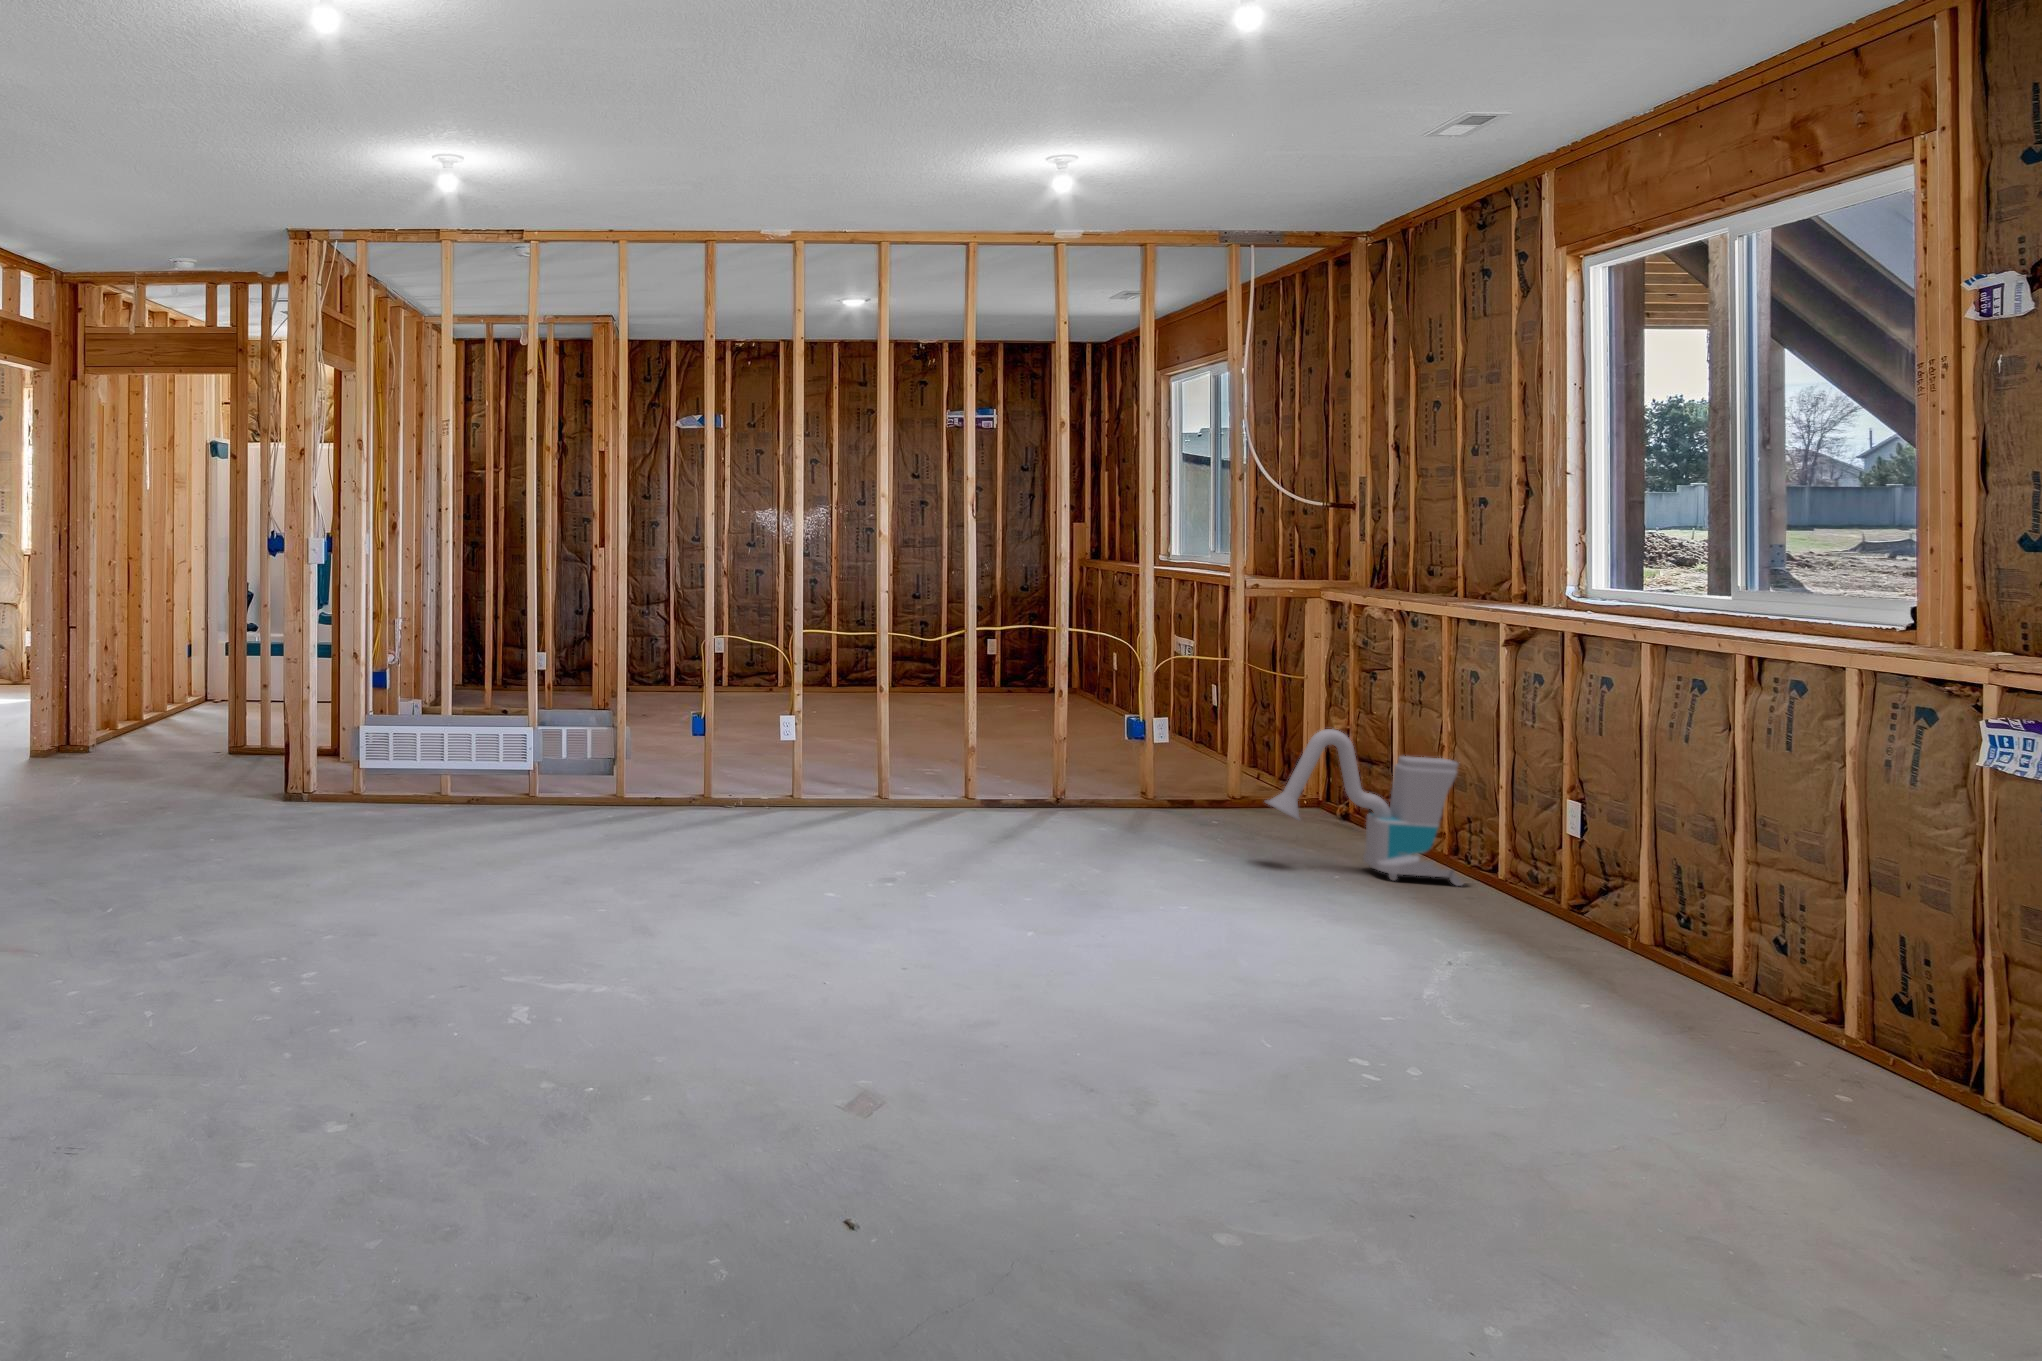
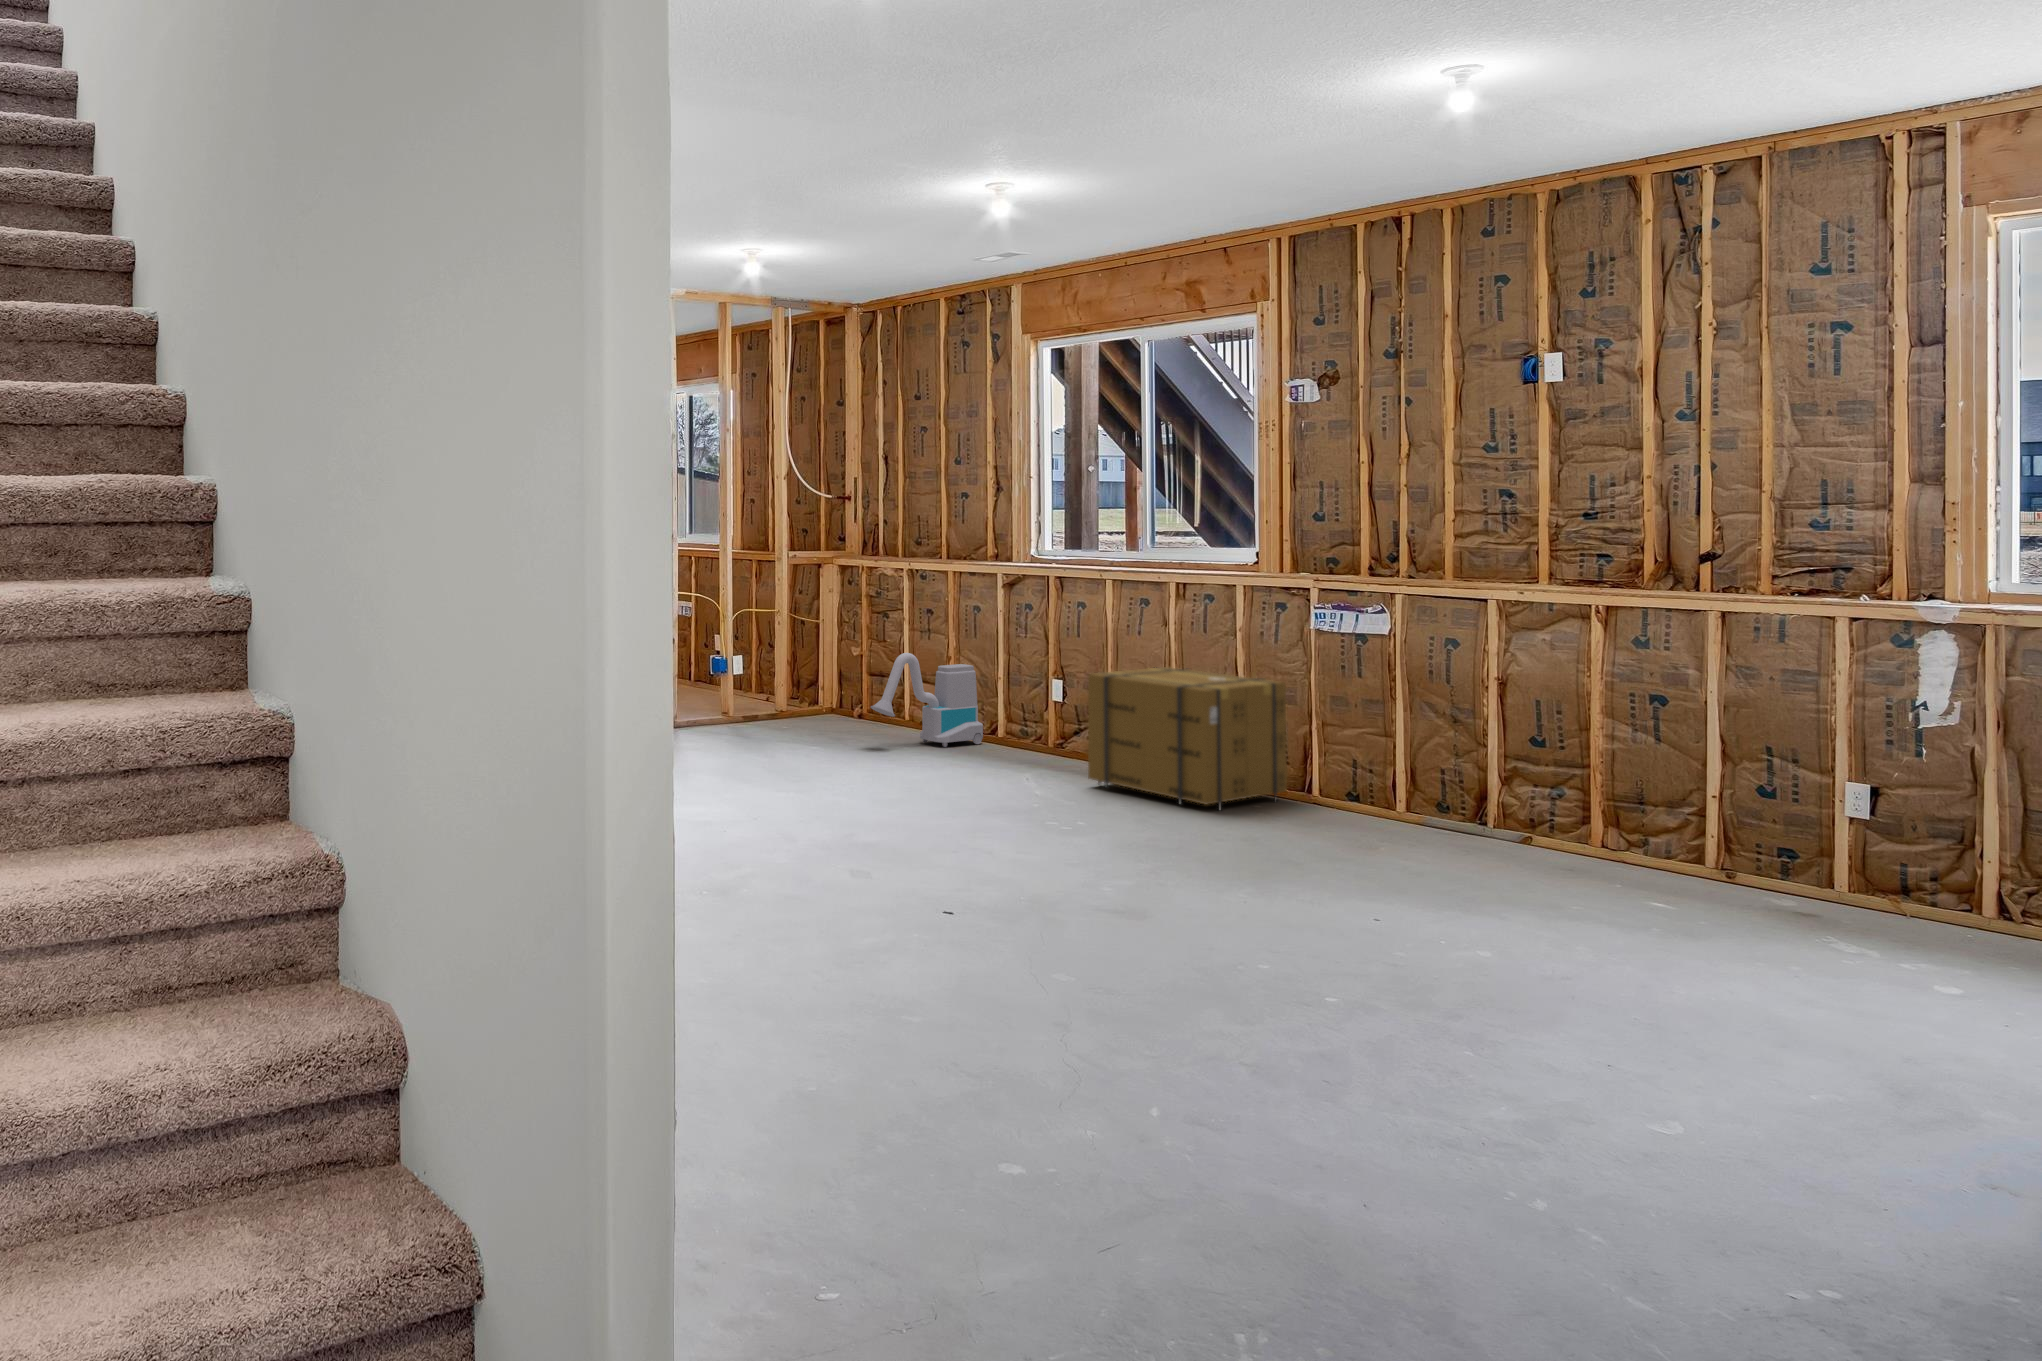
cardboard box: none [1517,792,1921,1092] -> present [1088,667,1287,810]

